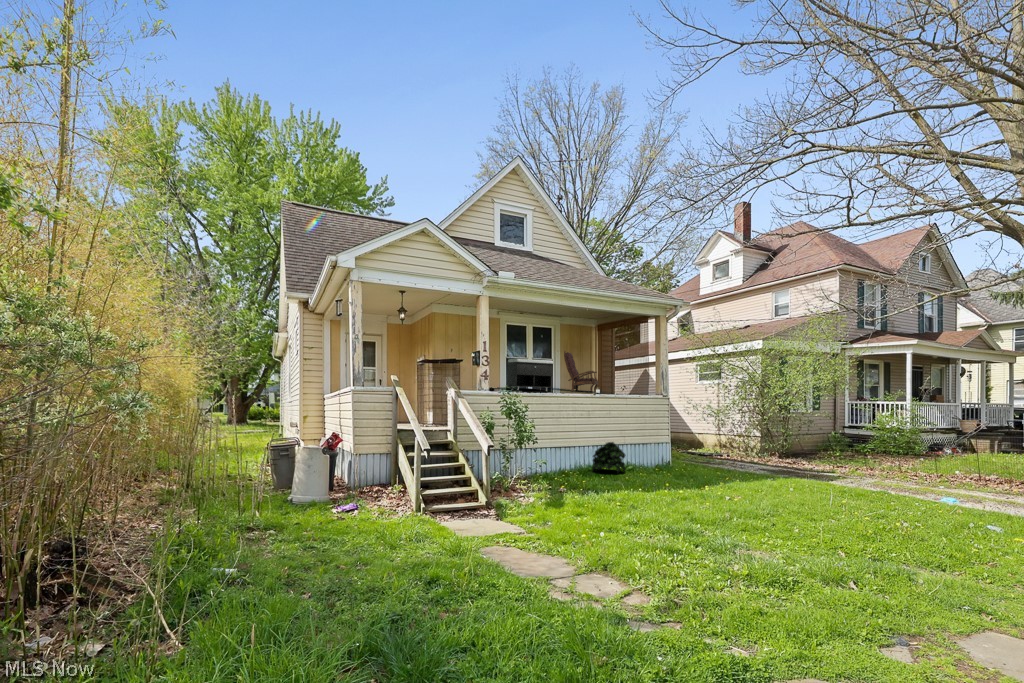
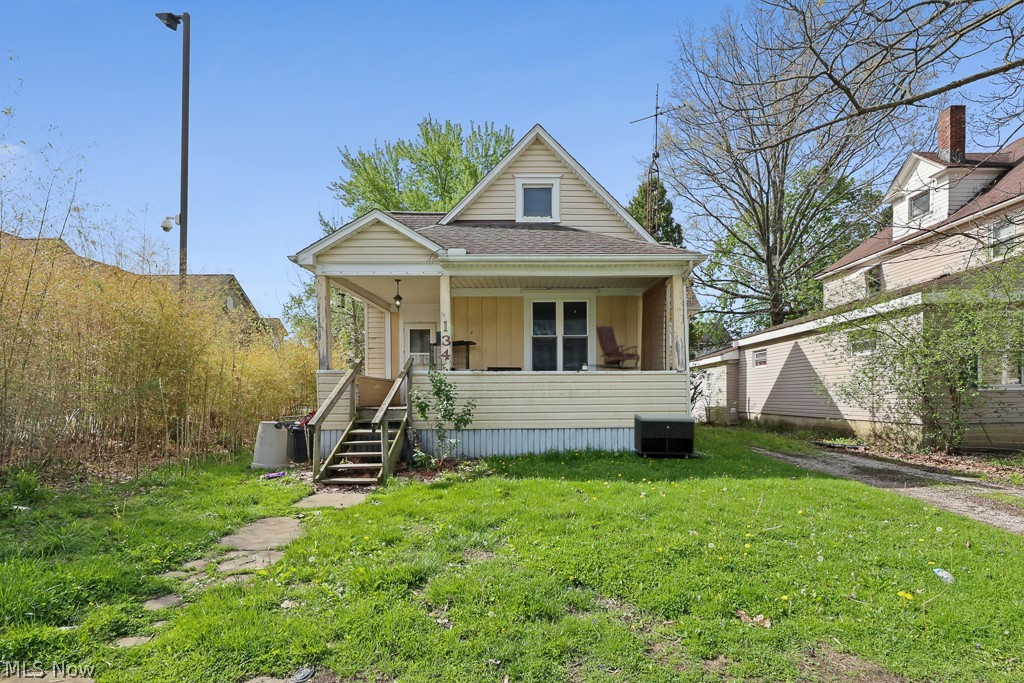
storage bench: present [507,359,553,391] -> present [634,414,695,458]
potted plant: present [592,442,626,473] -> none [568,423,609,459]

